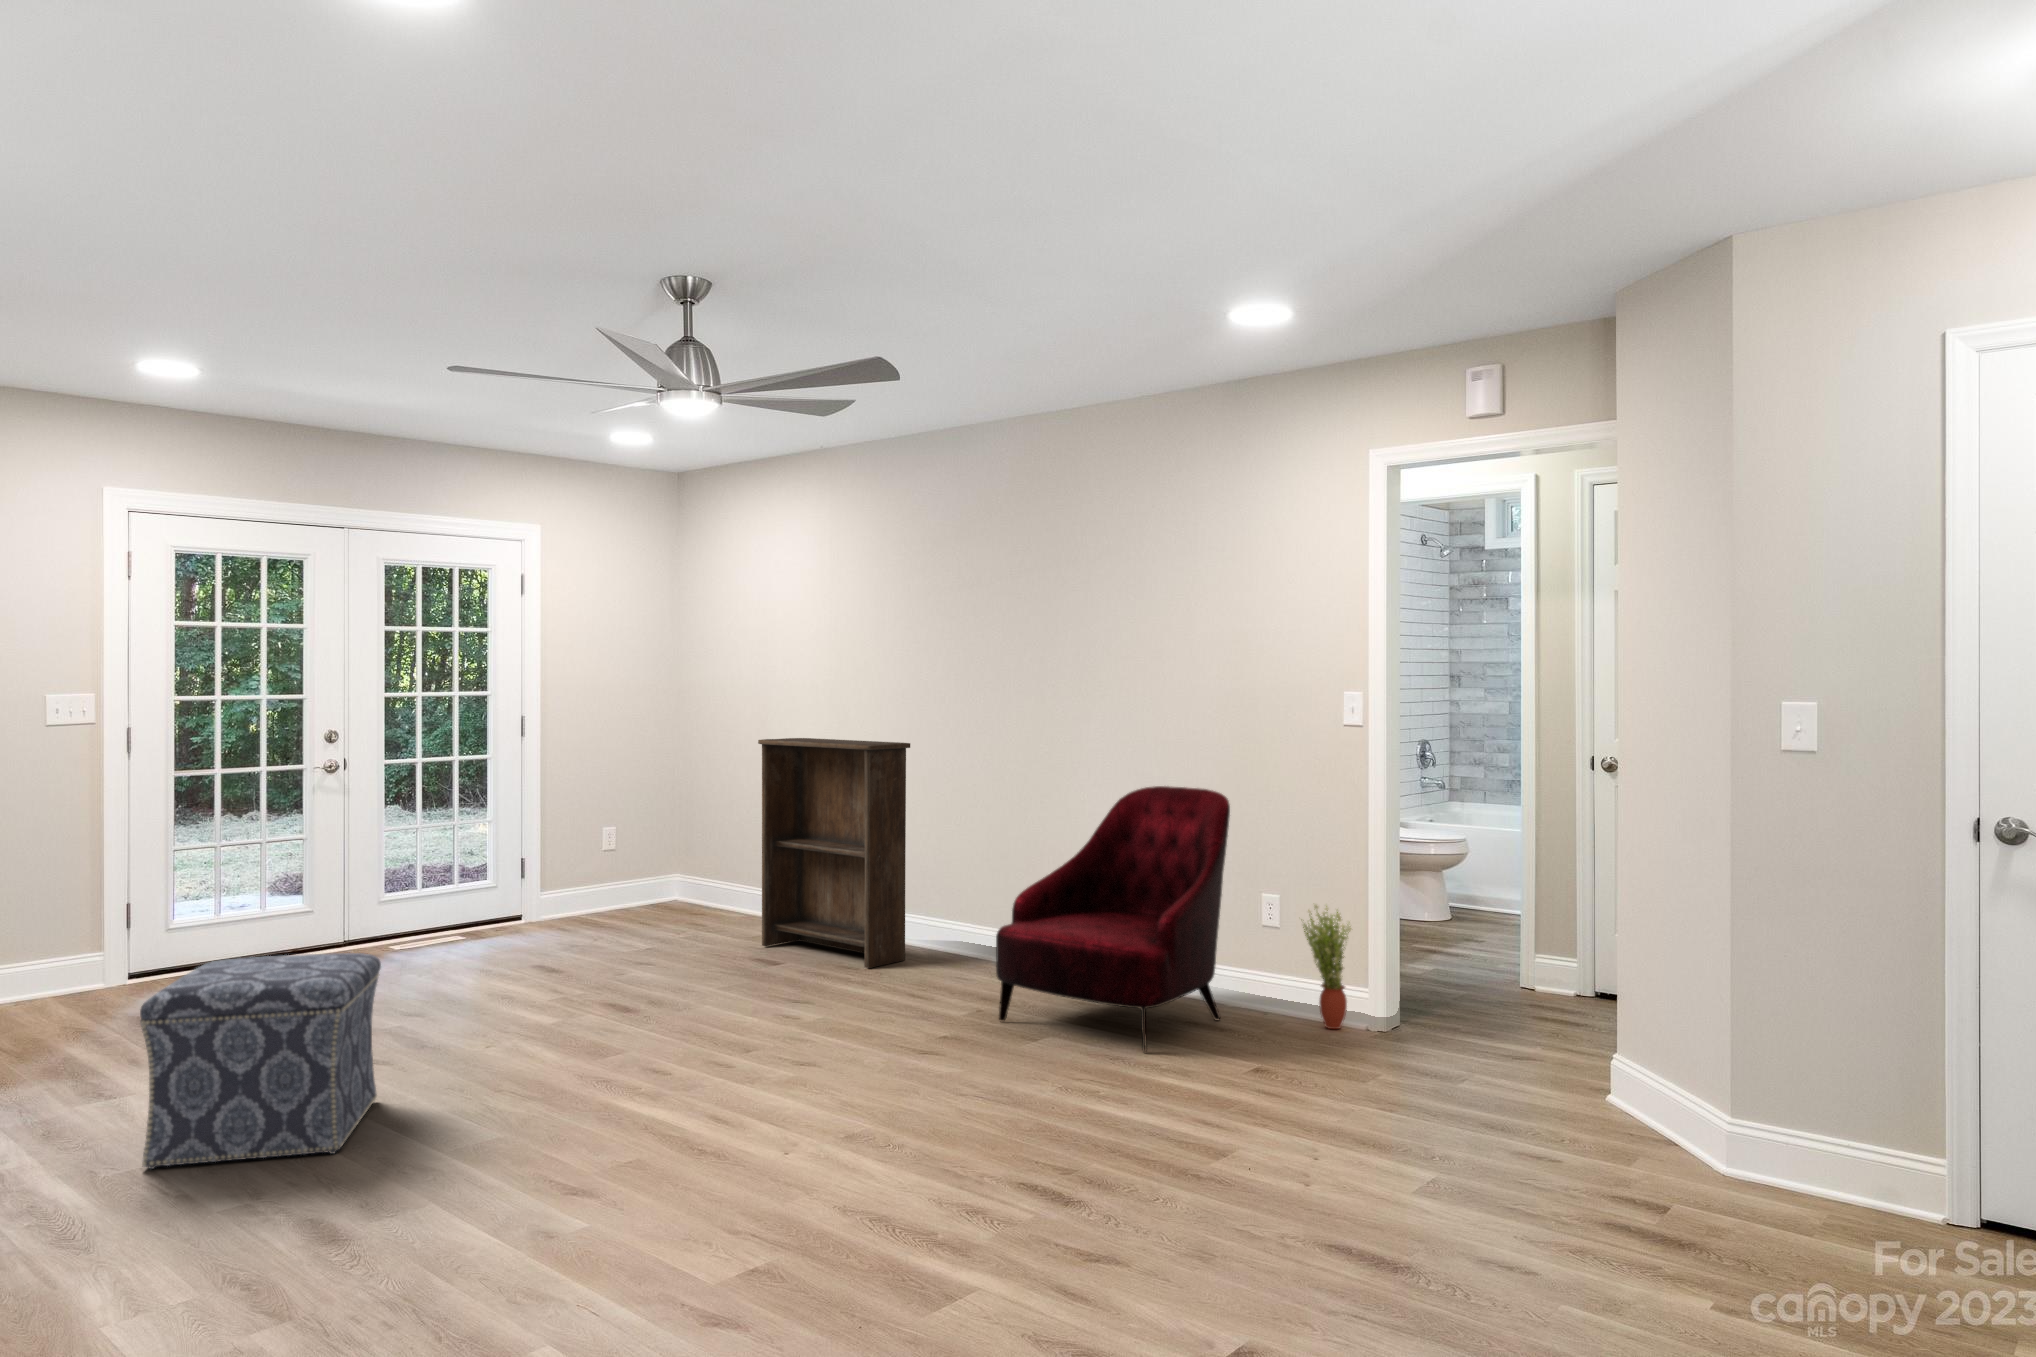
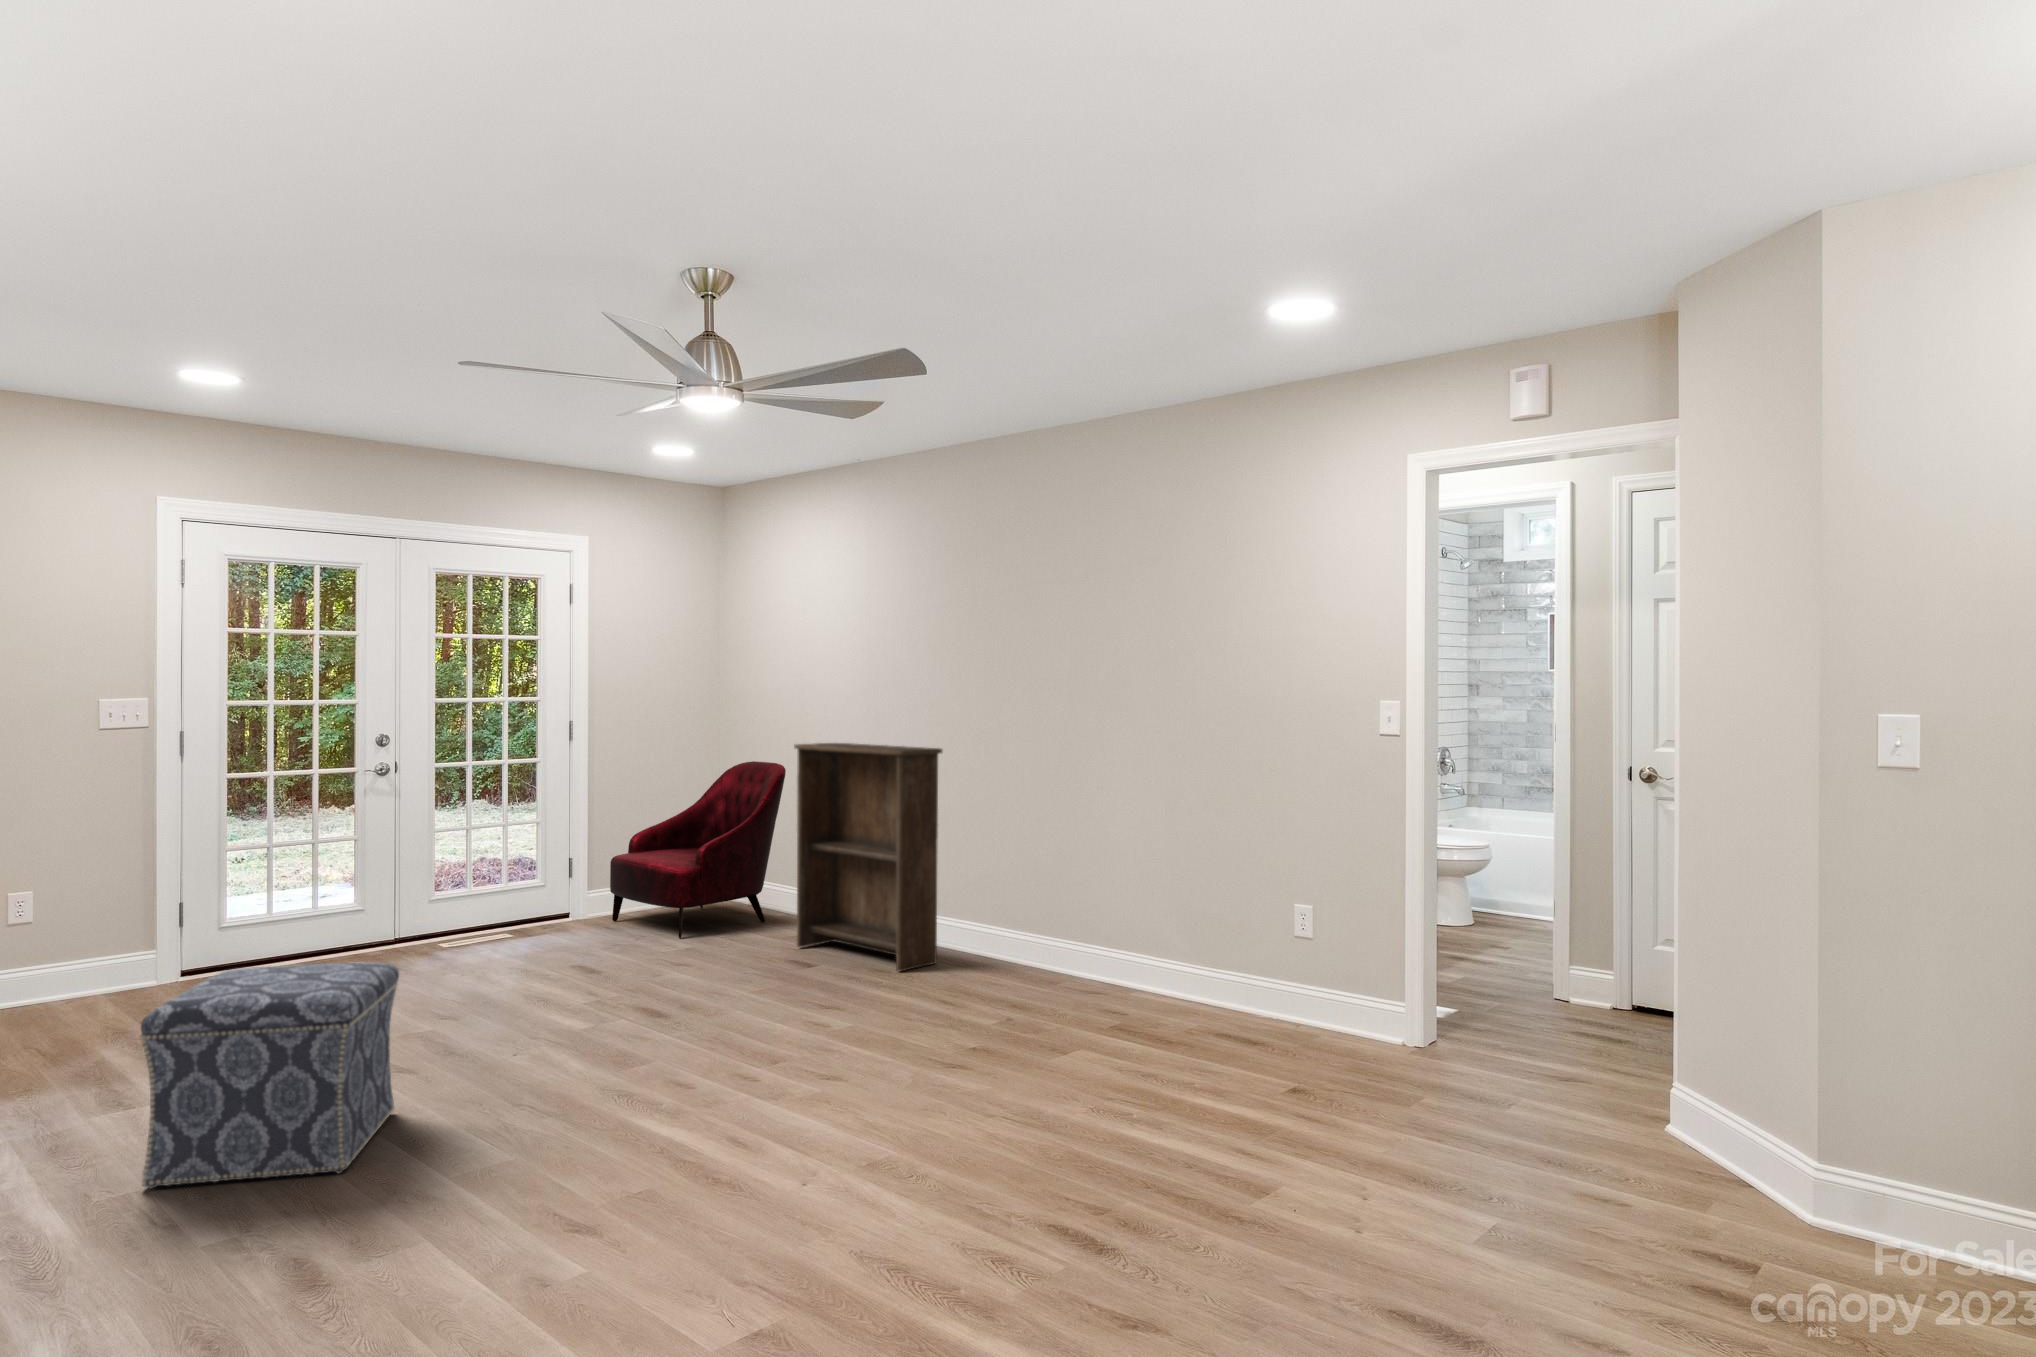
armchair: present [996,786,1230,1052] -> present [610,761,786,938]
potted plant: present [1303,905,1351,1029] -> none [1334,914,1389,1044]

